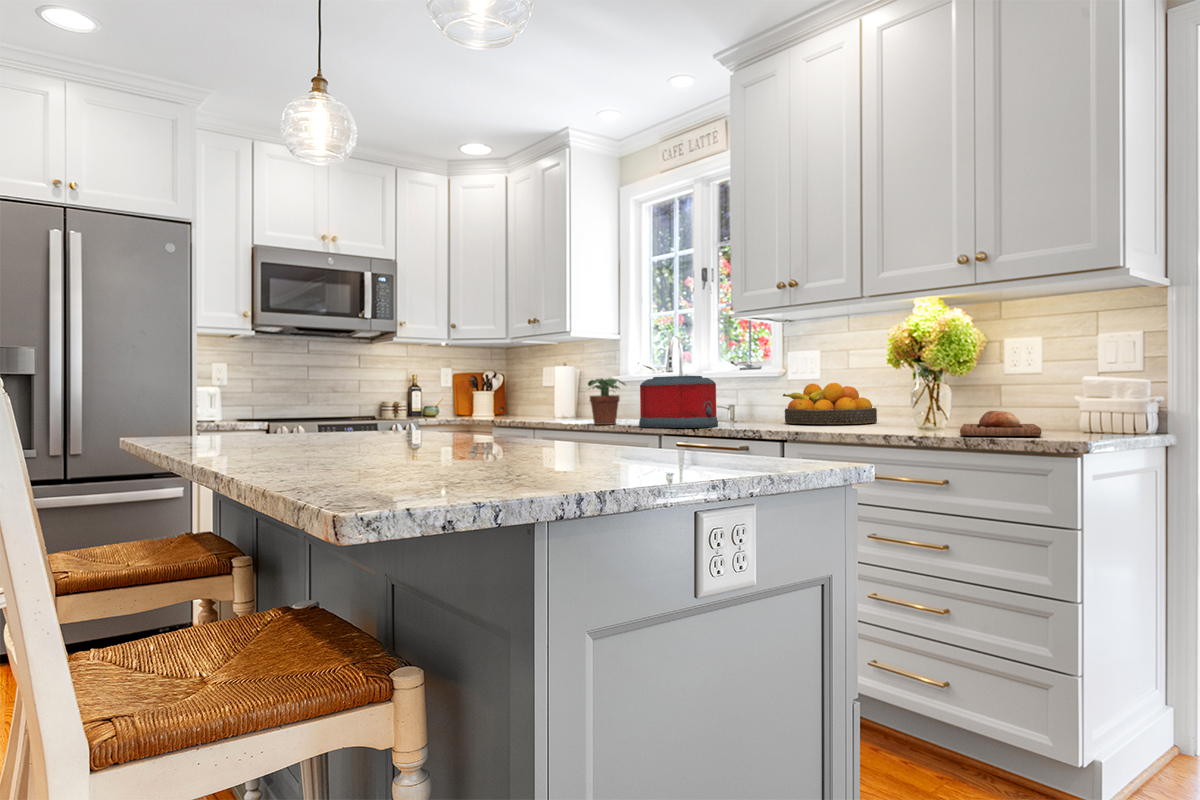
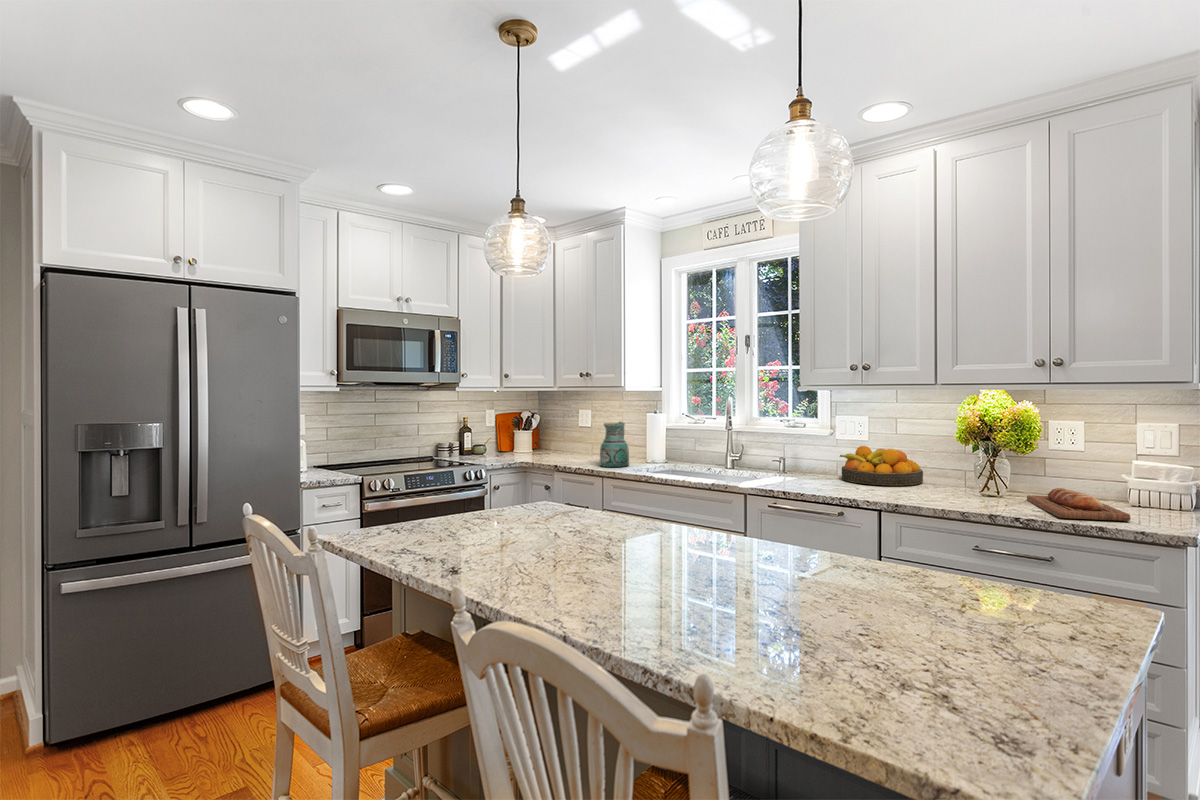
ceramic pitcher: none [538,371,572,420] -> present [600,422,629,467]
toaster: present [639,376,718,428] -> none [724,441,794,490]
potted plant: present [588,378,625,425] -> none [664,438,698,479]

